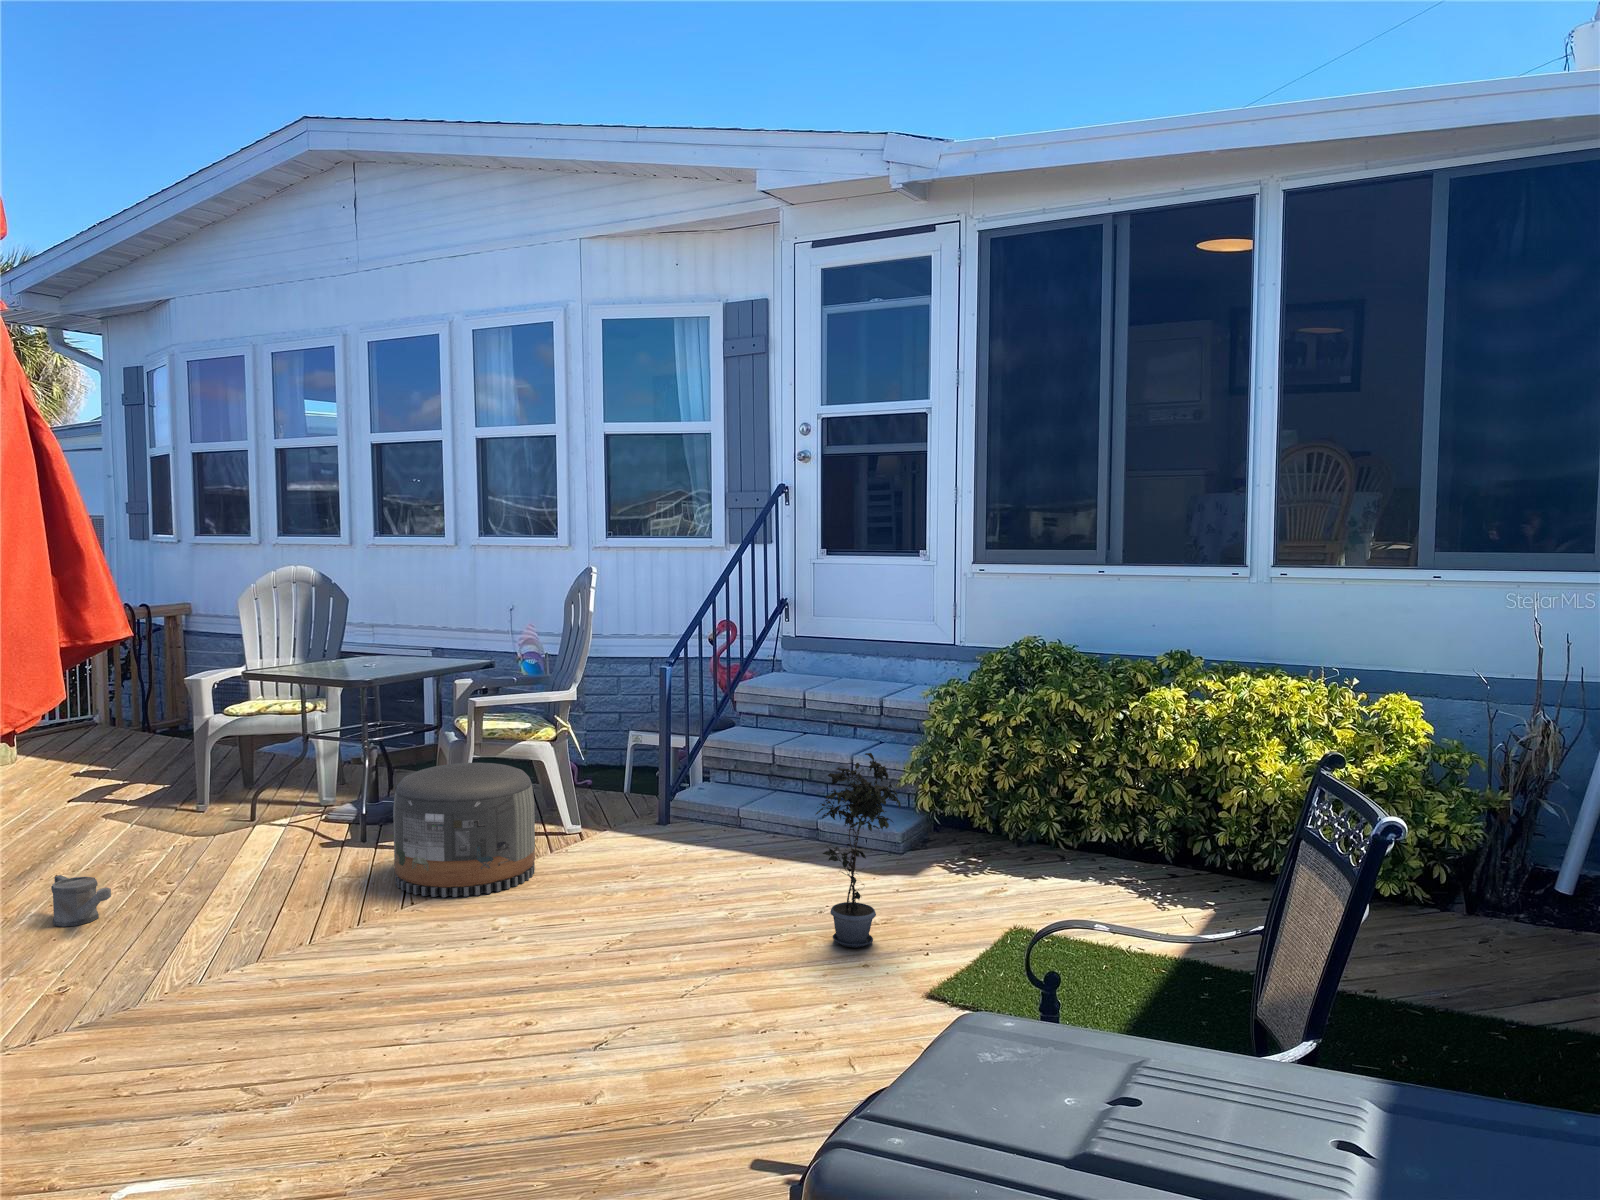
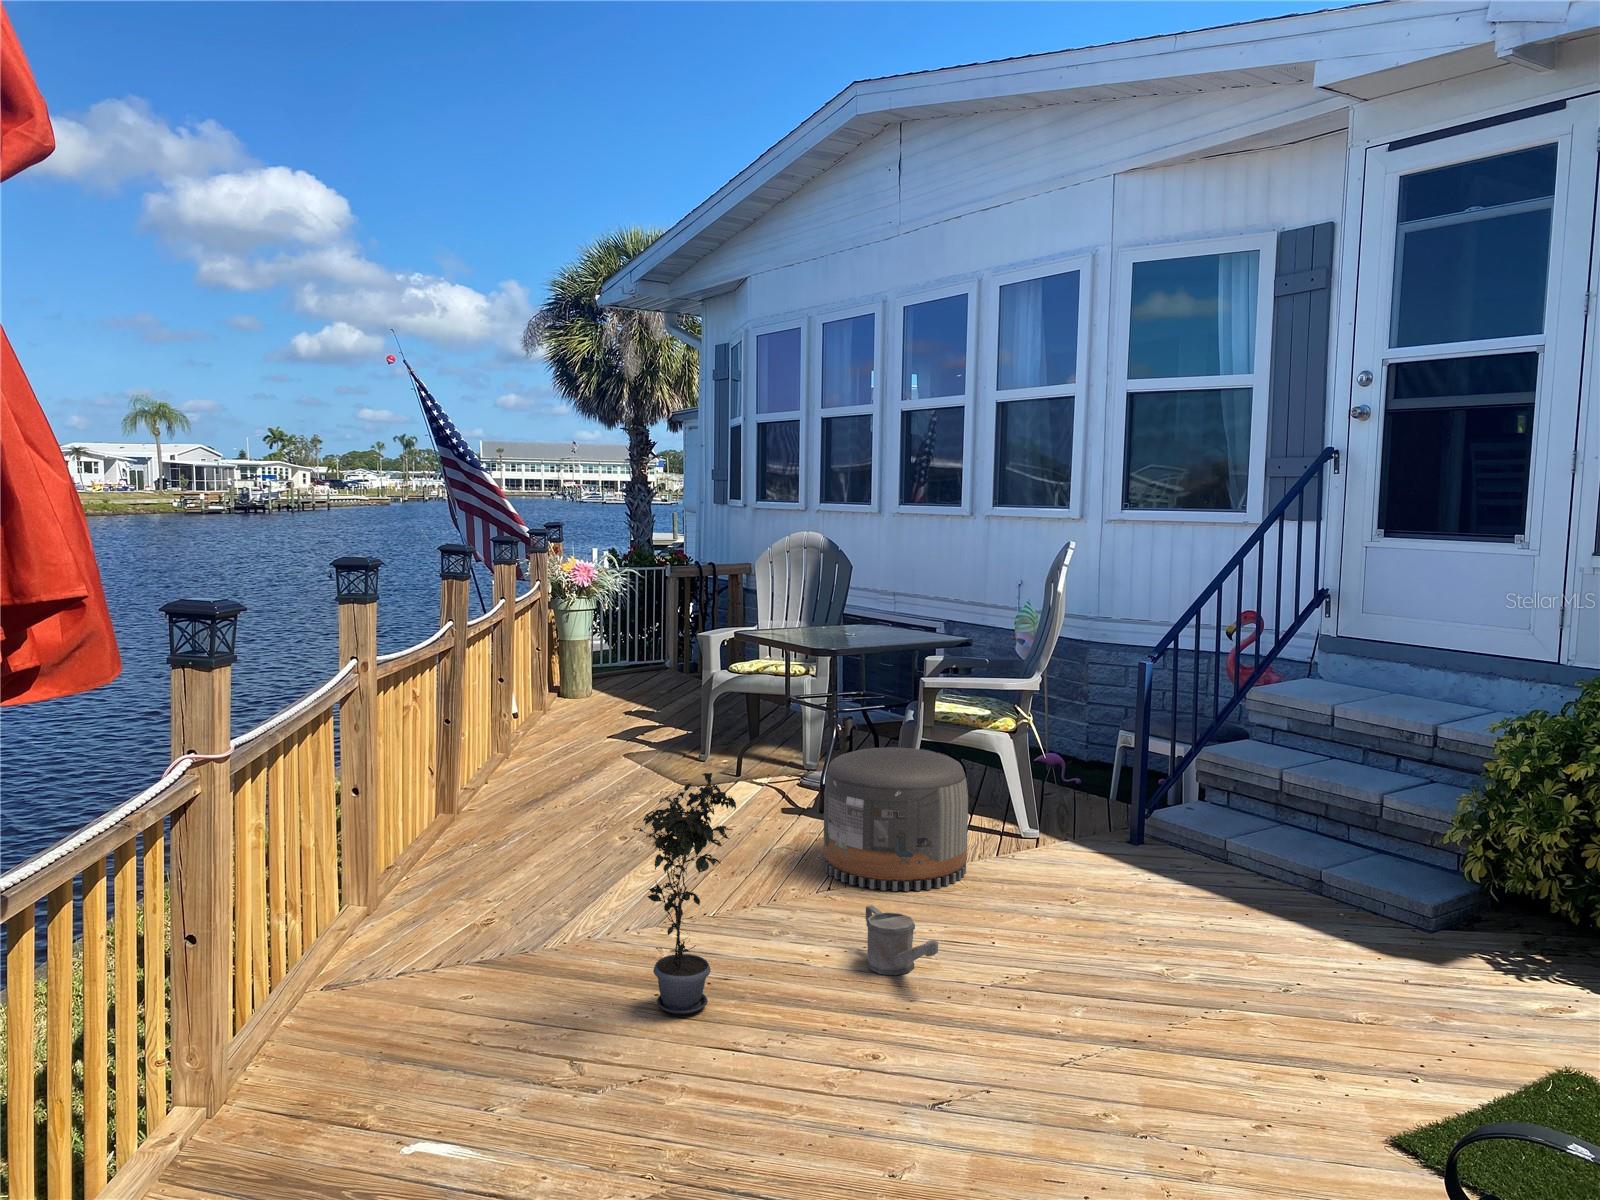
potted plant: present [816,753,901,948] -> present [634,773,736,1015]
watering can: present [51,875,111,927] -> present [866,905,938,975]

